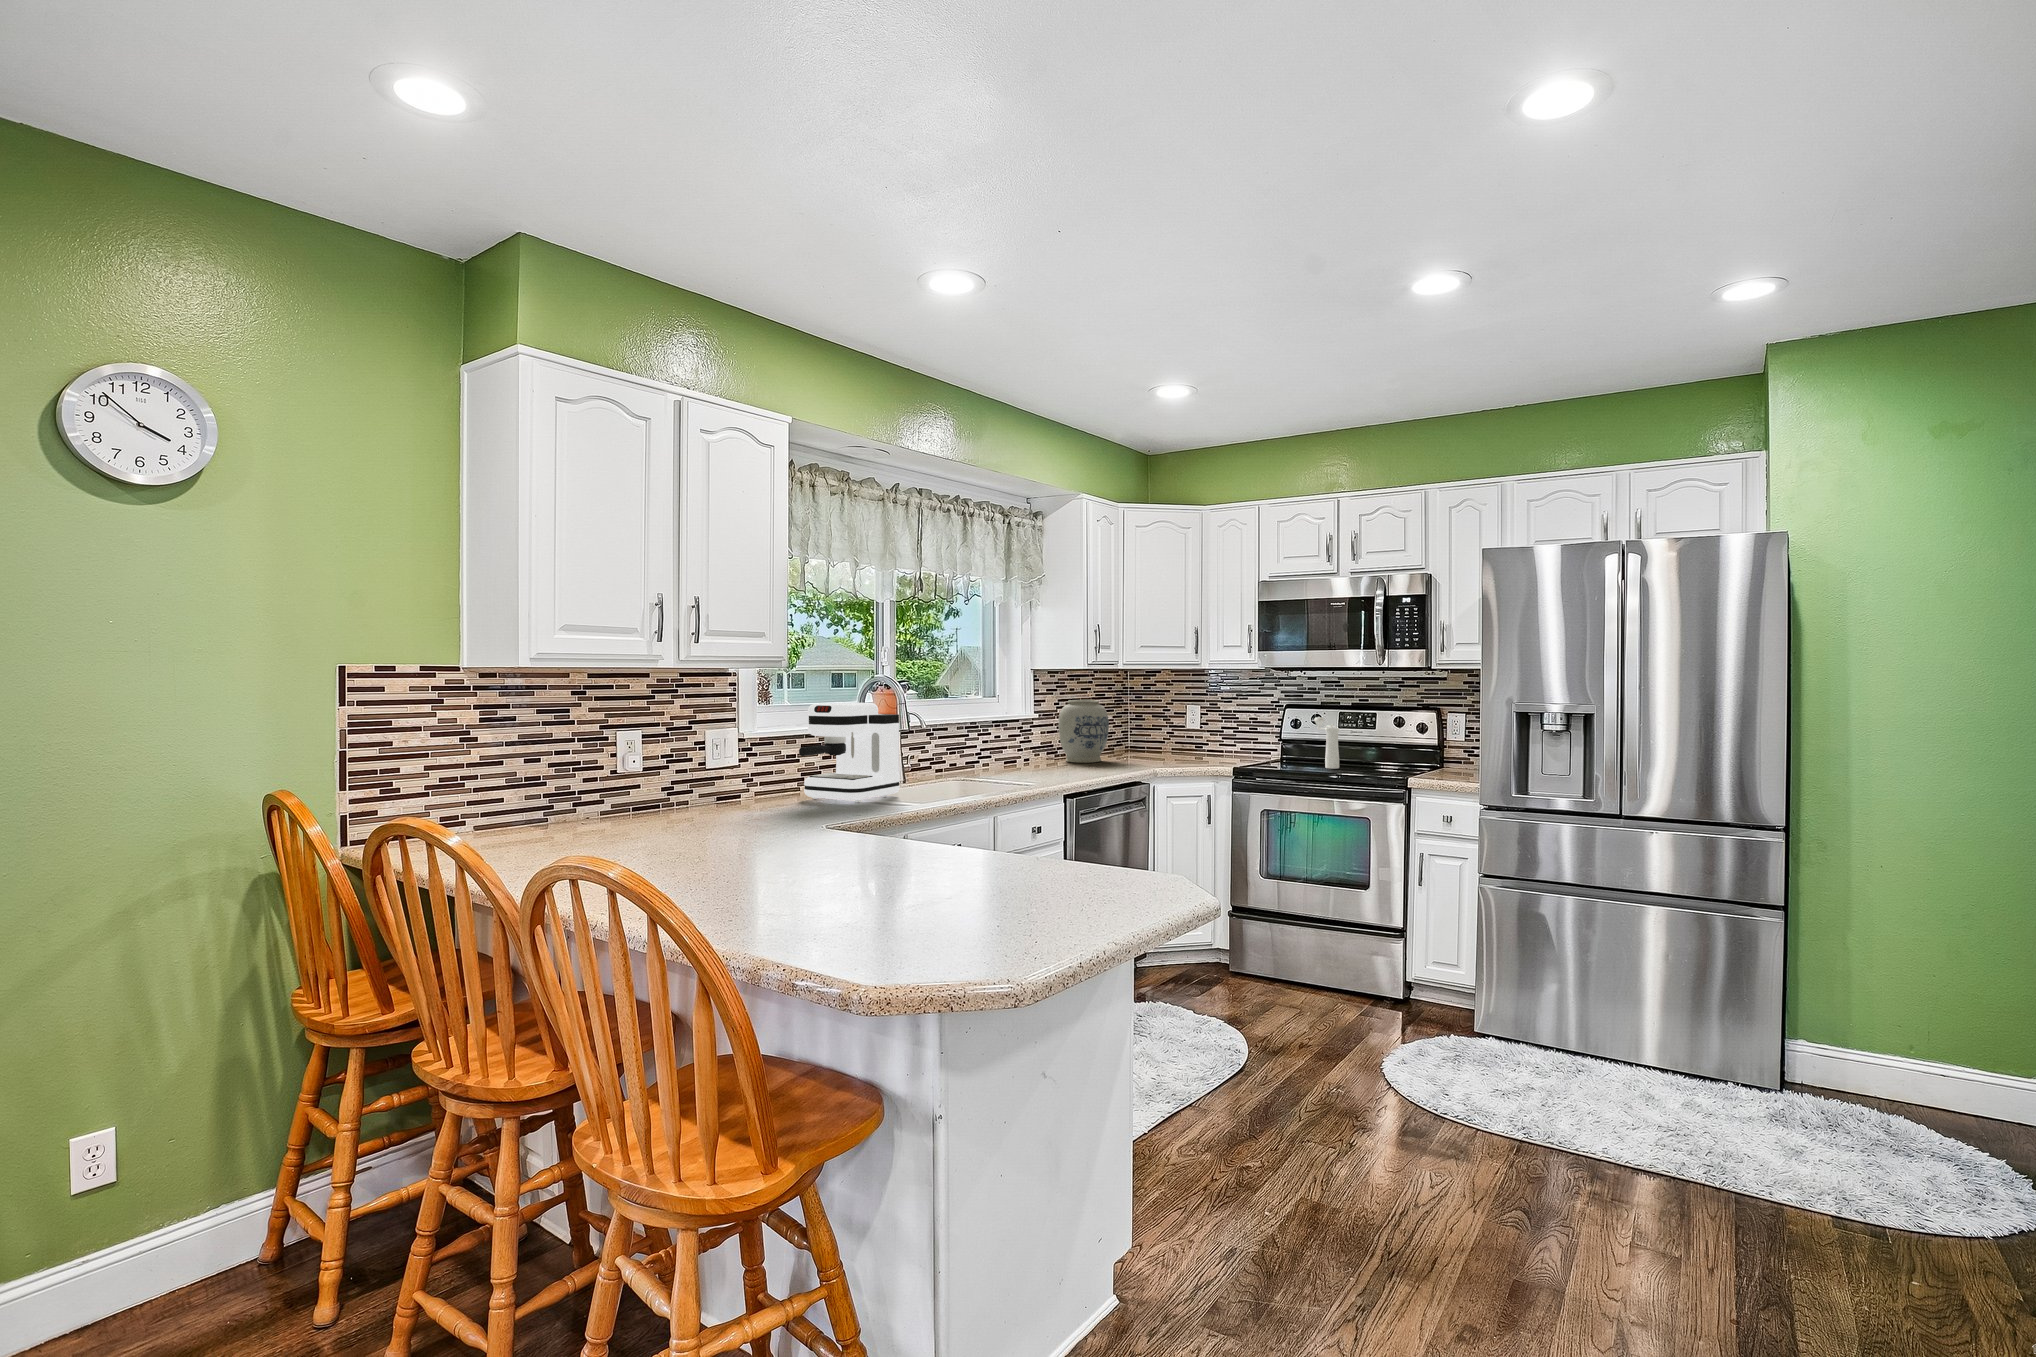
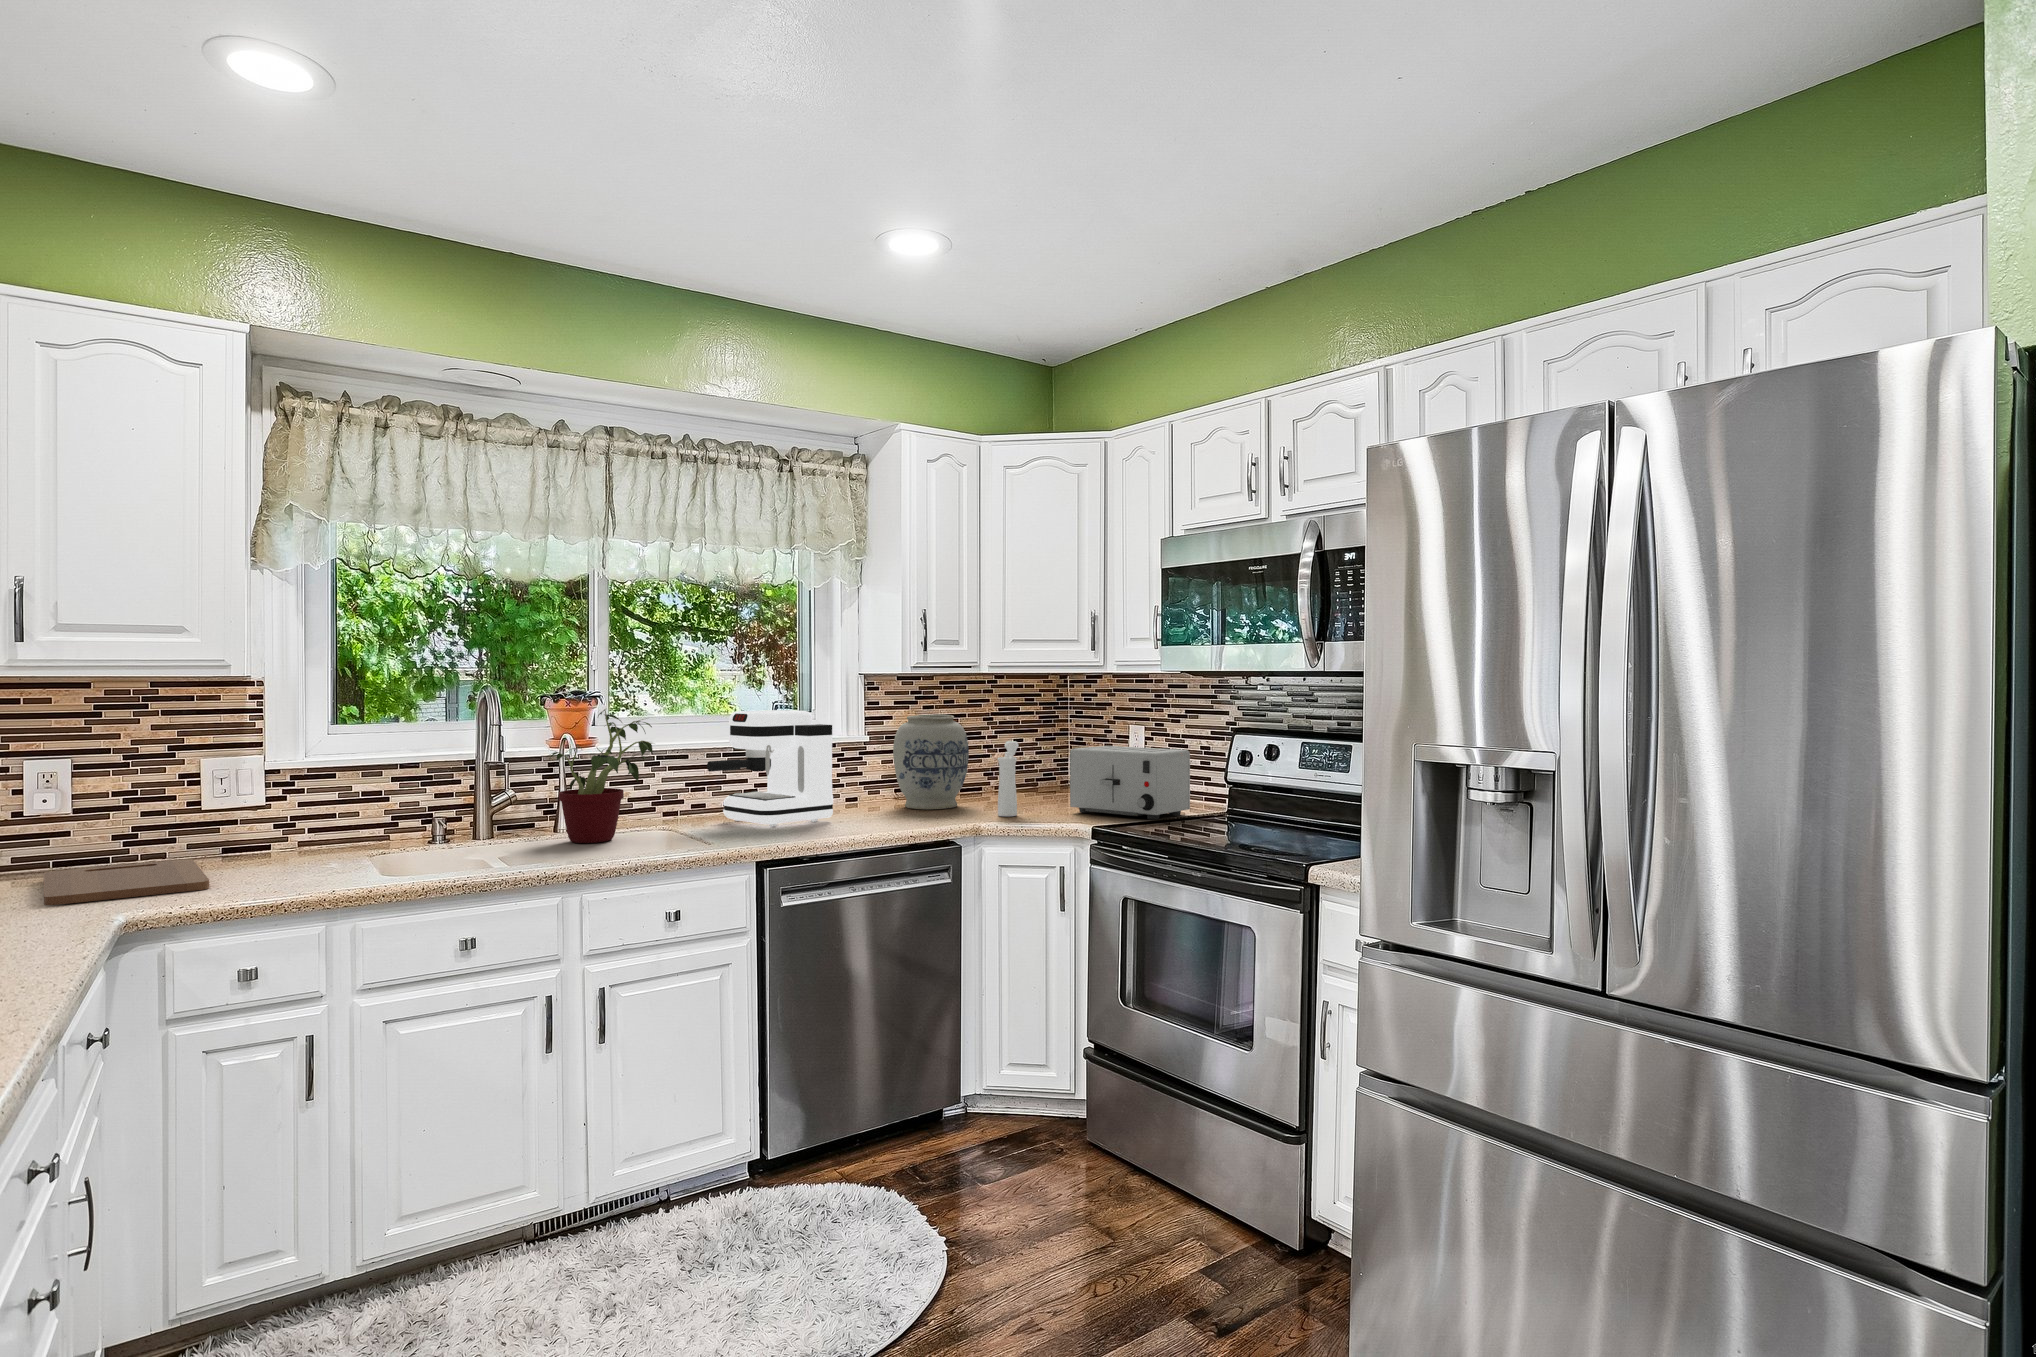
potted plant: none [906,694,975,787] -> present [551,709,653,843]
coffee maker: present [799,703,900,802] -> present [707,710,833,827]
pepper mill: present [1314,717,1339,769] -> present [998,741,1019,817]
toaster: none [1184,719,1259,763] -> present [1070,746,1190,819]
cutting board: none [639,803,789,831] -> present [44,859,209,905]

